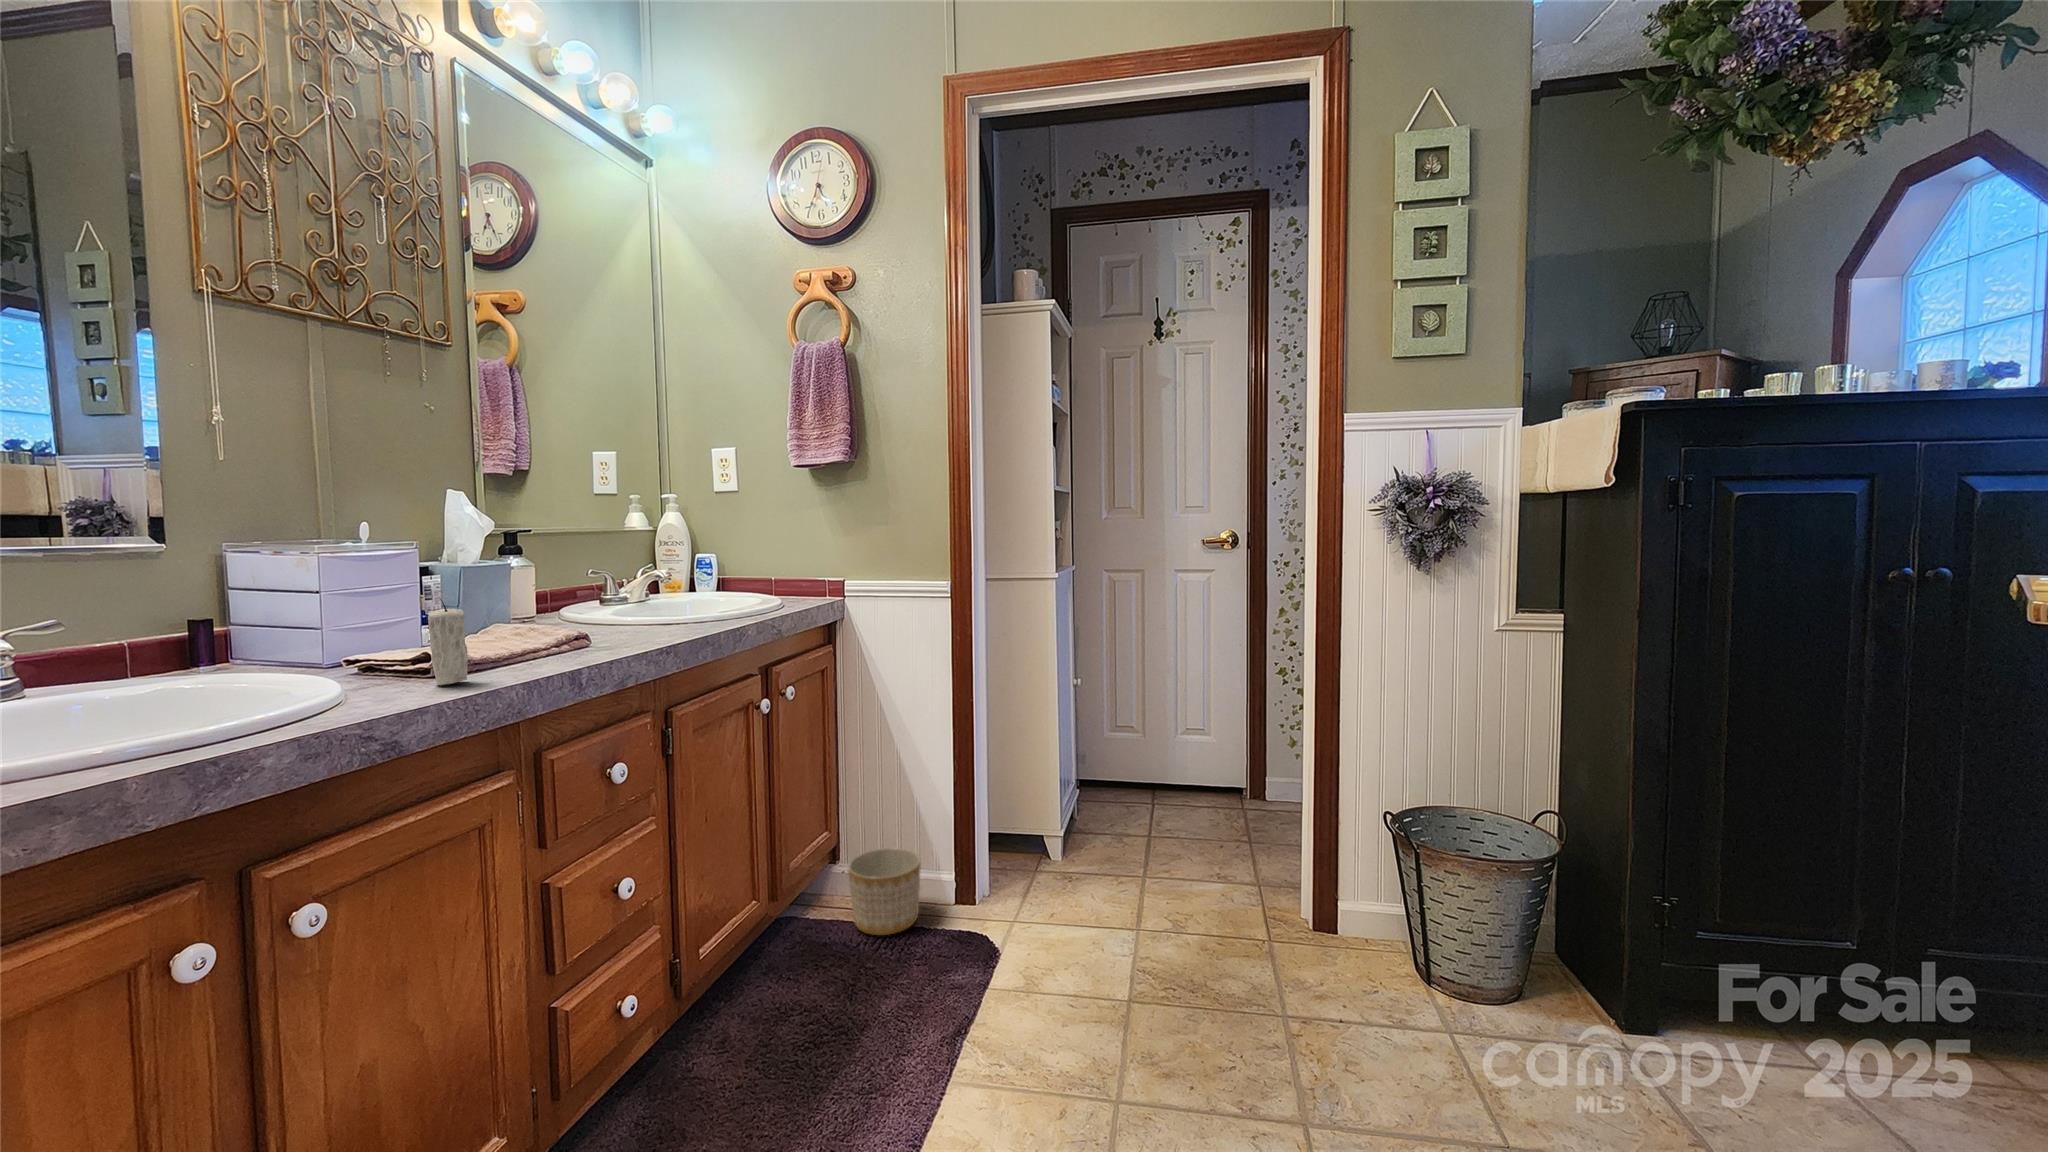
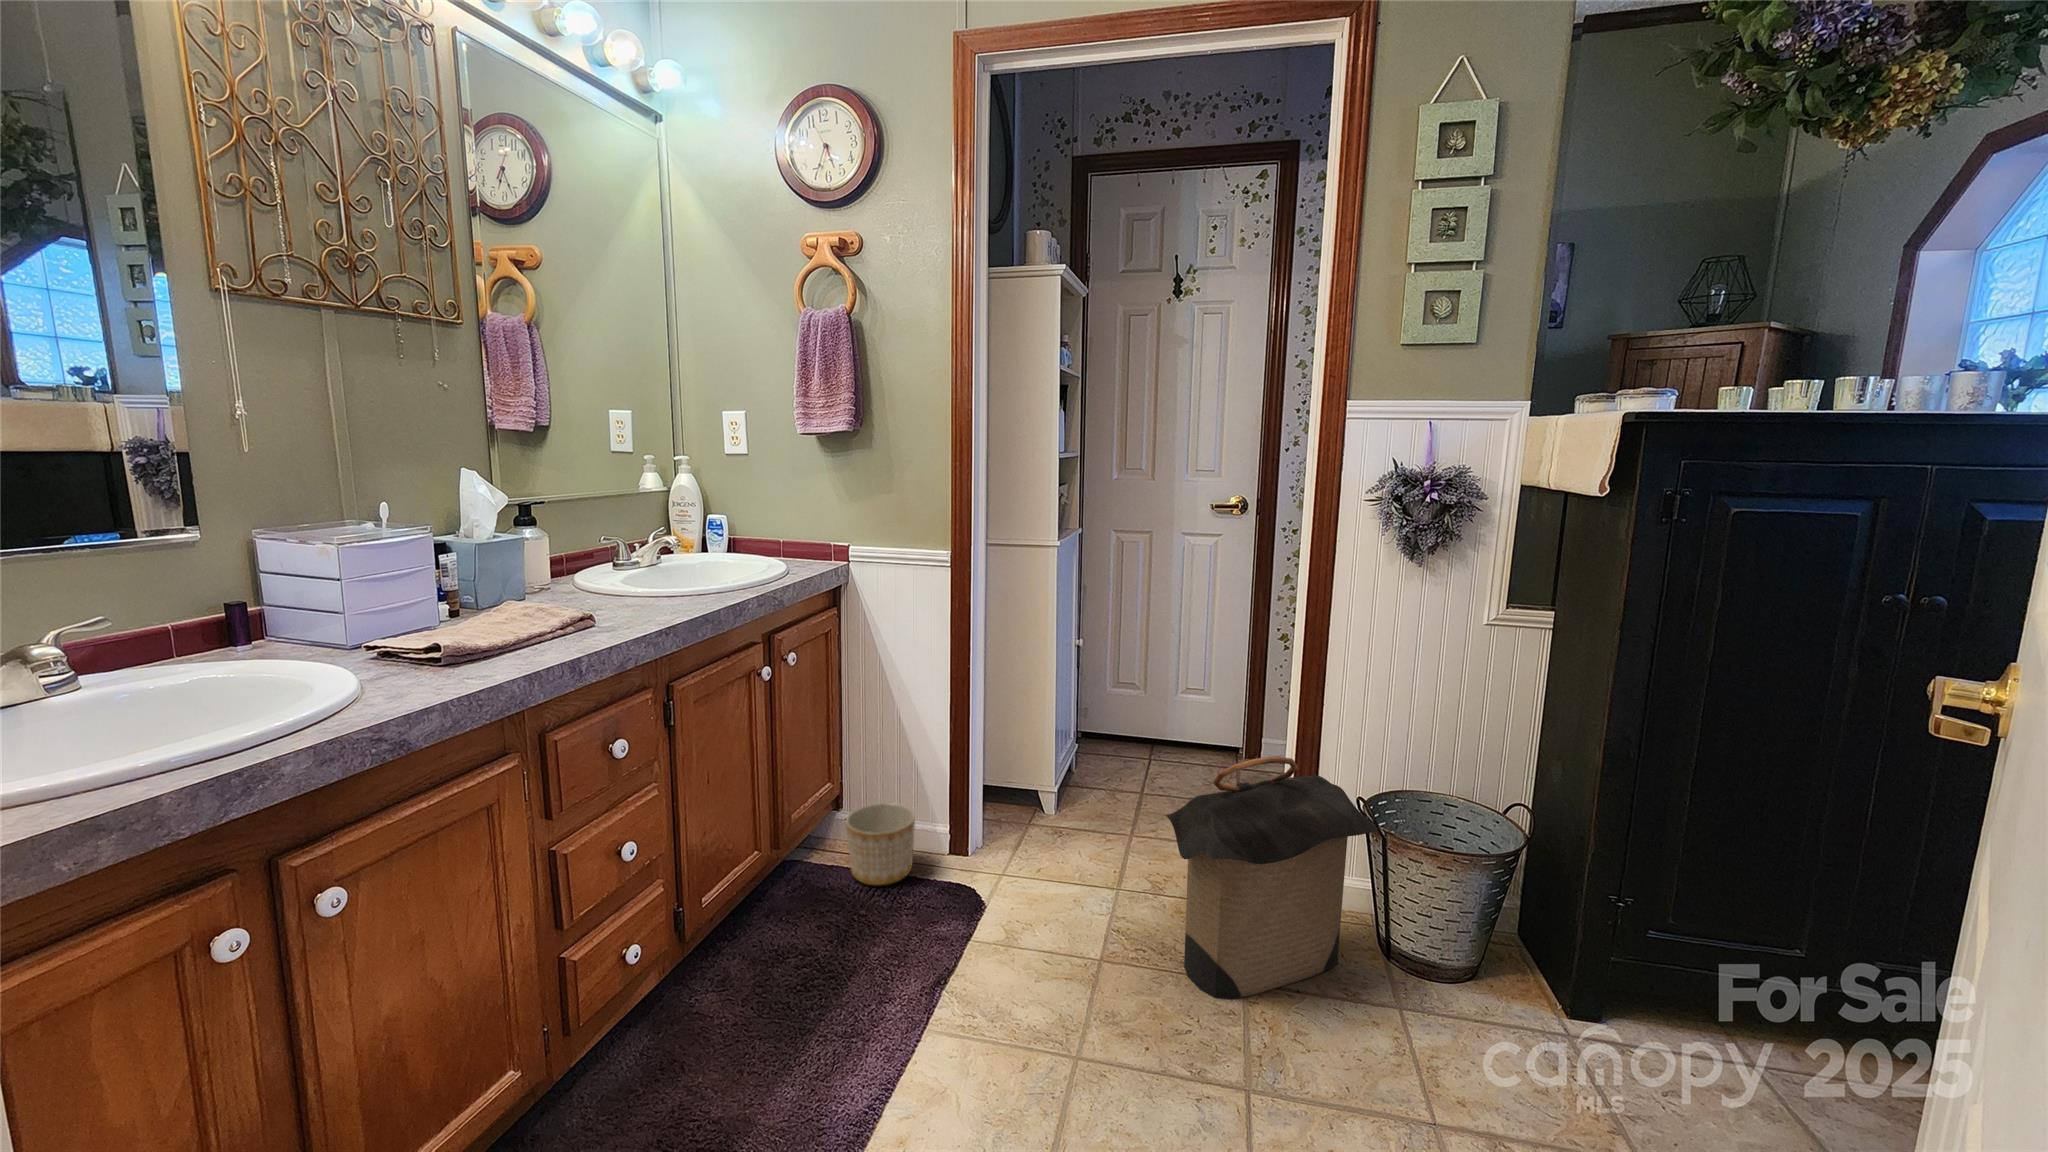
candle: present [428,599,468,685] -> none [437,597,474,679]
laundry hamper: none [1189,767,1409,1033] -> present [1165,756,1378,999]

